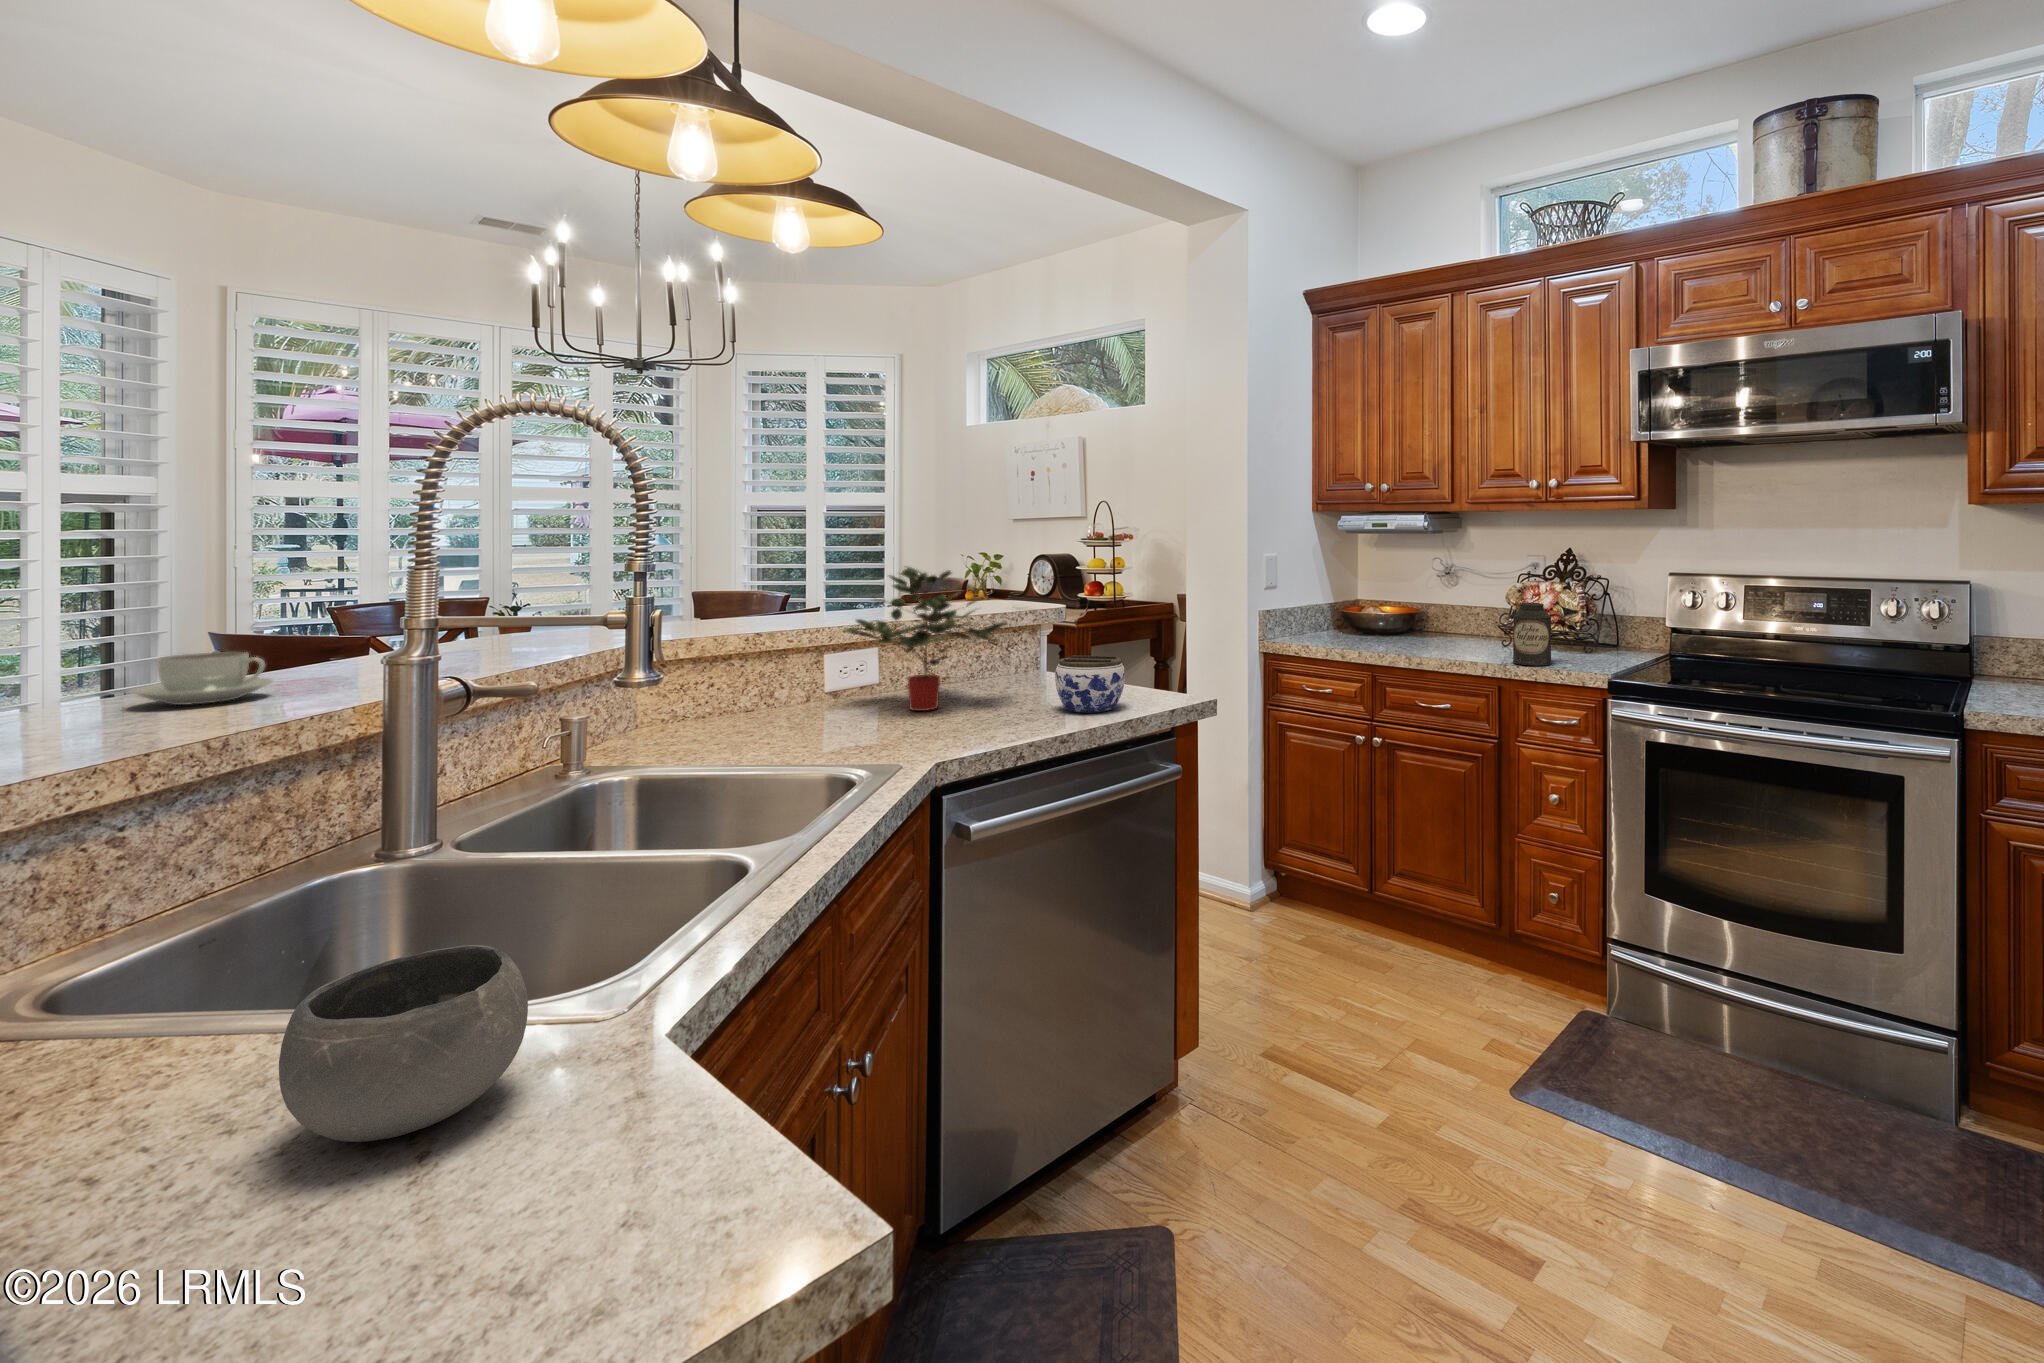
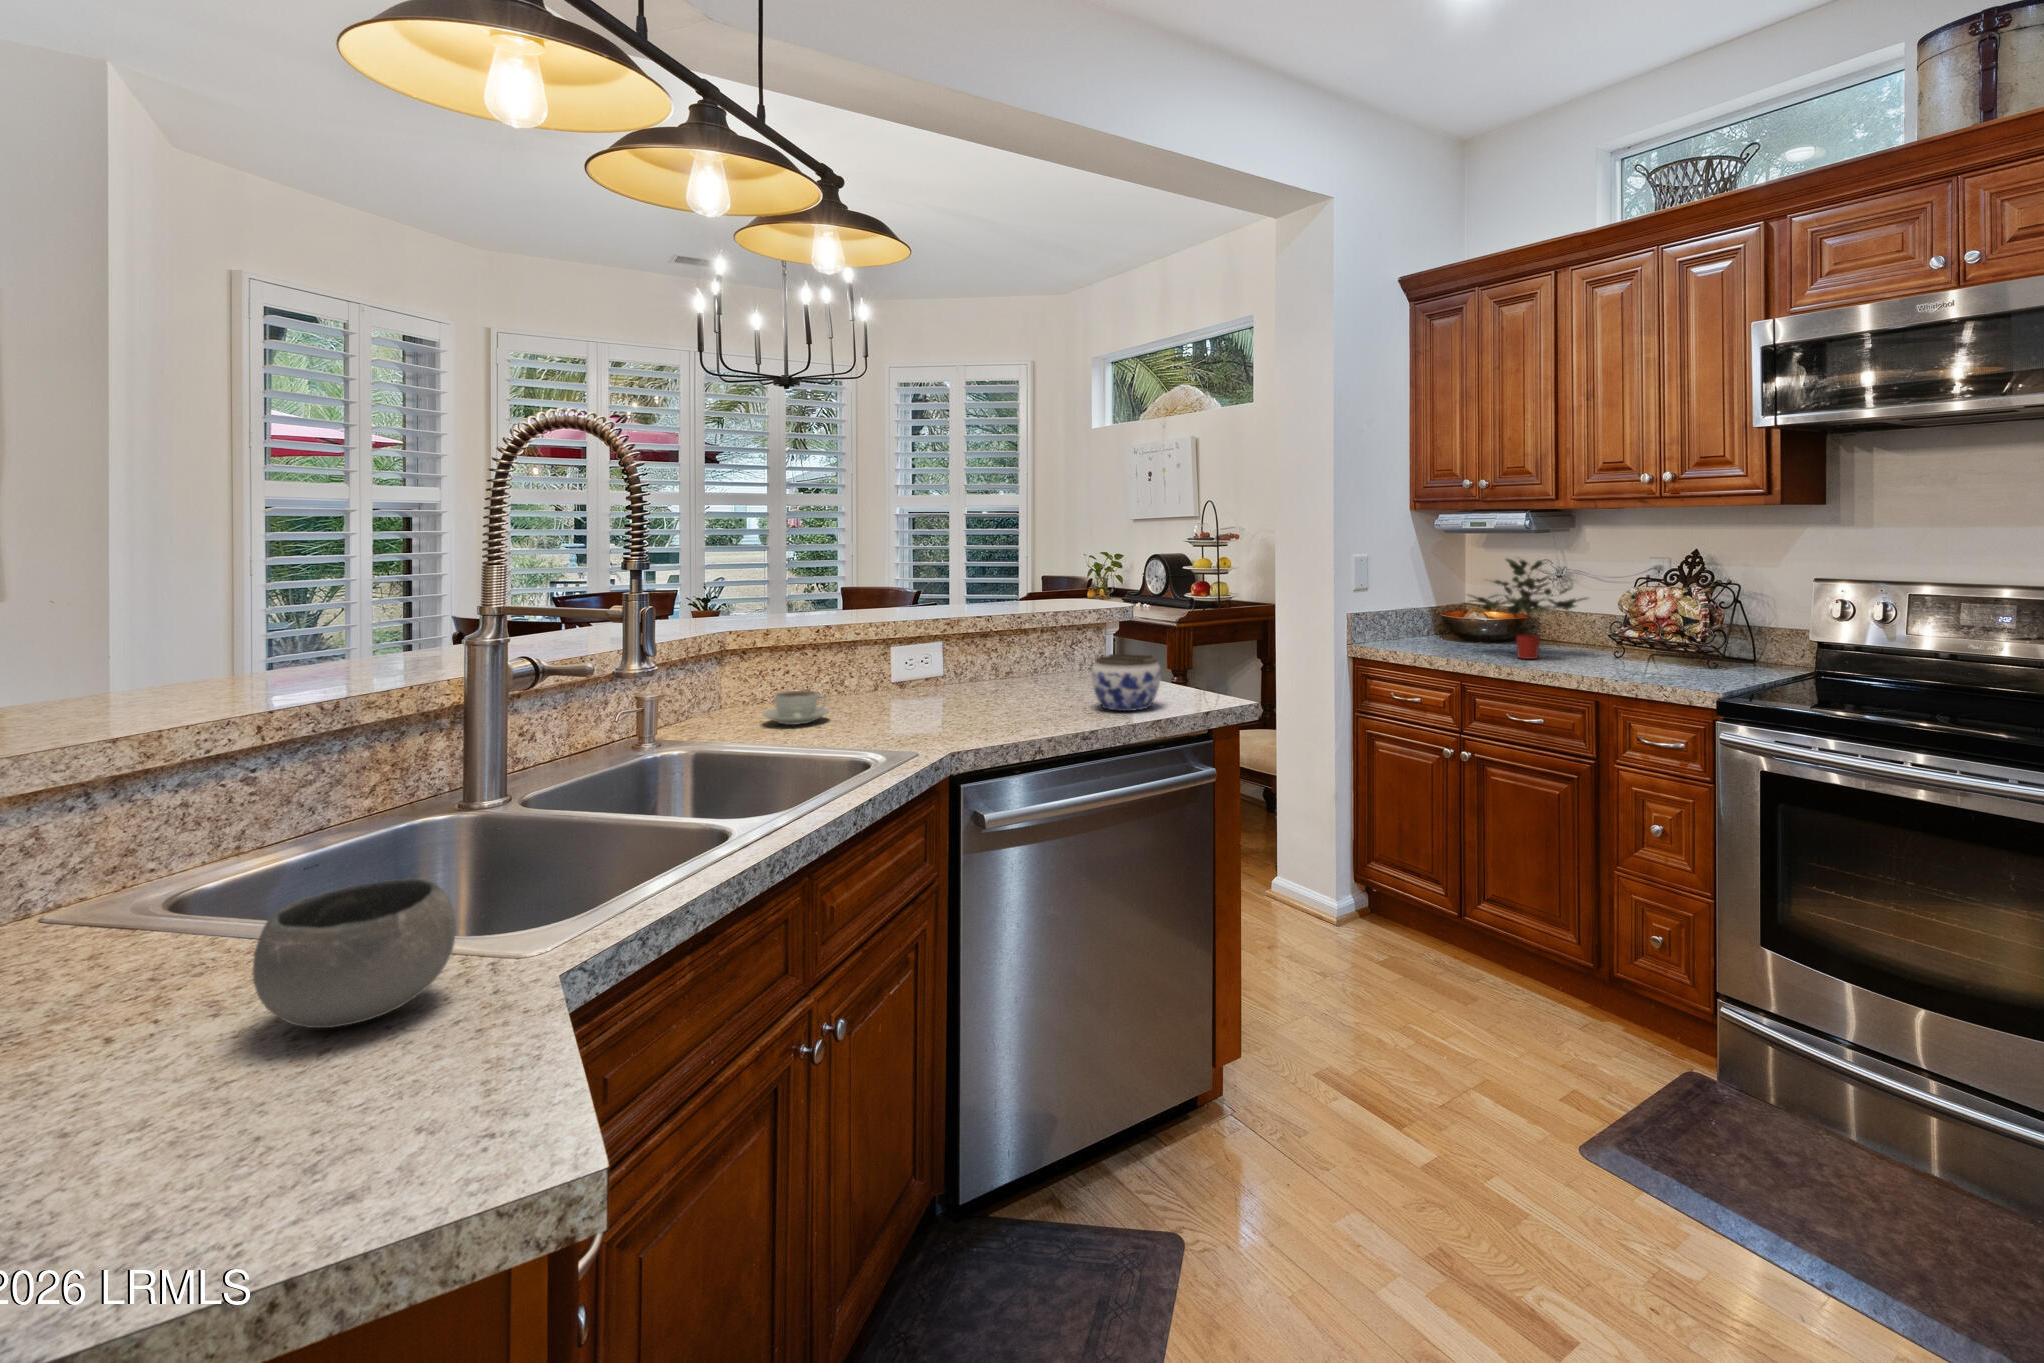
potted plant: present [845,567,1006,711] -> present [1463,559,1587,659]
canister: present [1513,602,1551,666] -> none [1617,609,1662,679]
coffee cup: present [130,652,273,705] -> present [763,690,829,725]

